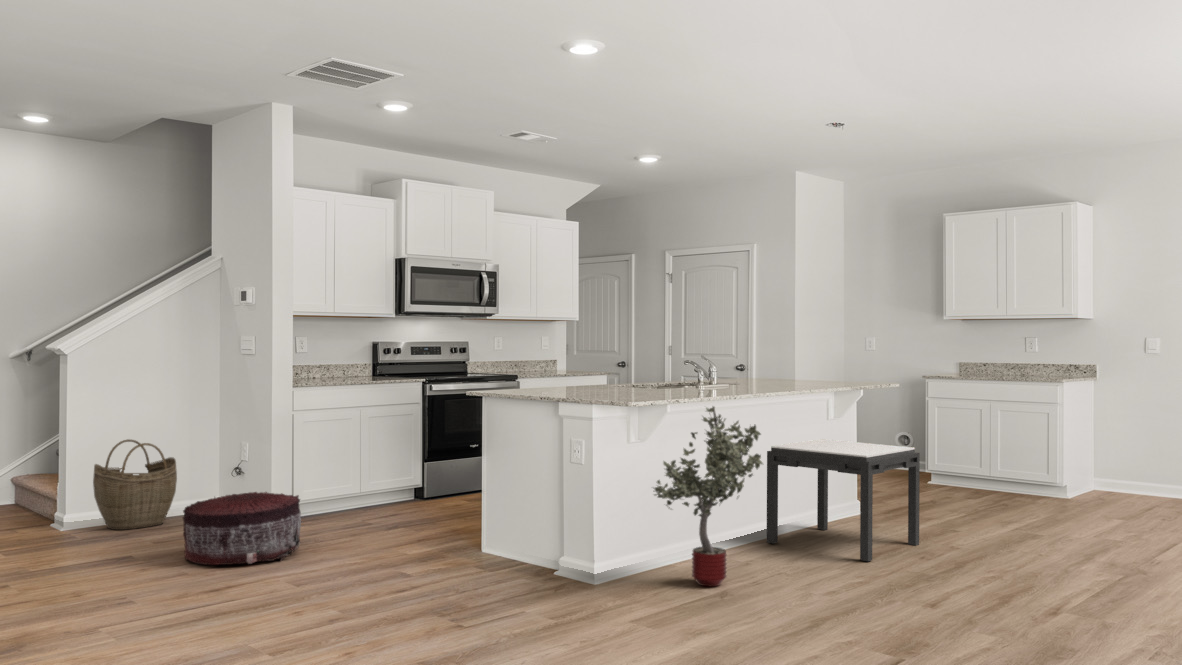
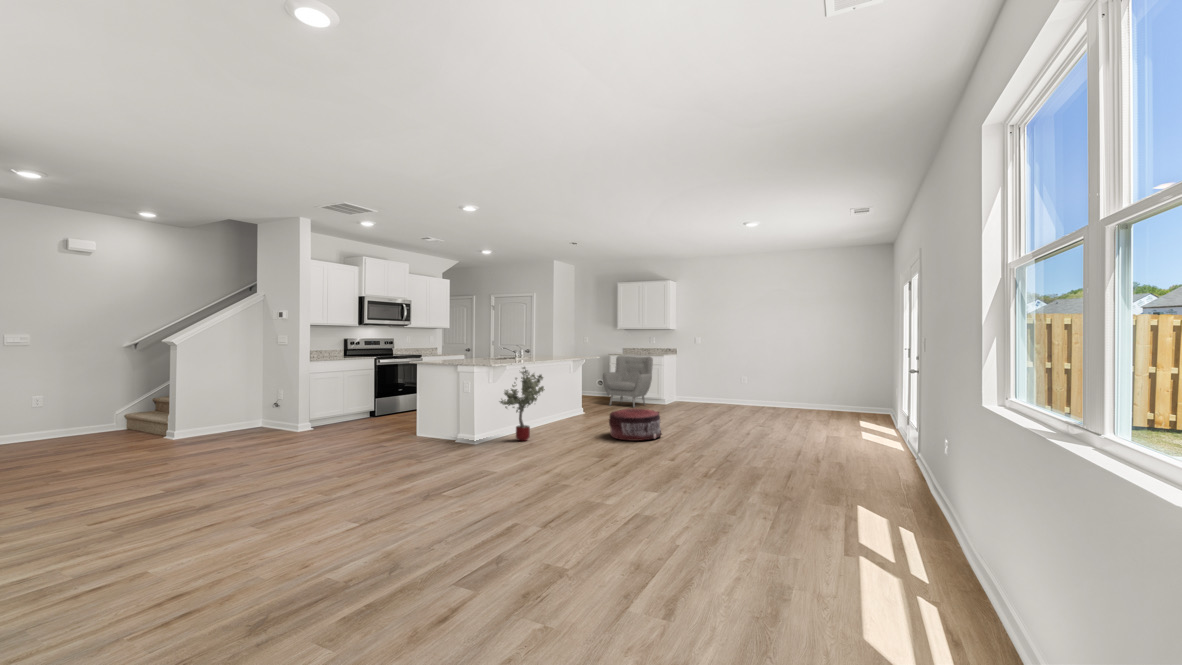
armchair: none [909,380,1035,504] -> present [603,356,653,408]
woven basket: present [93,439,177,530] -> none [194,390,242,437]
side table: present [767,439,920,561] -> none [544,381,606,430]
pouf: present [183,492,301,565] -> present [609,408,662,441]

